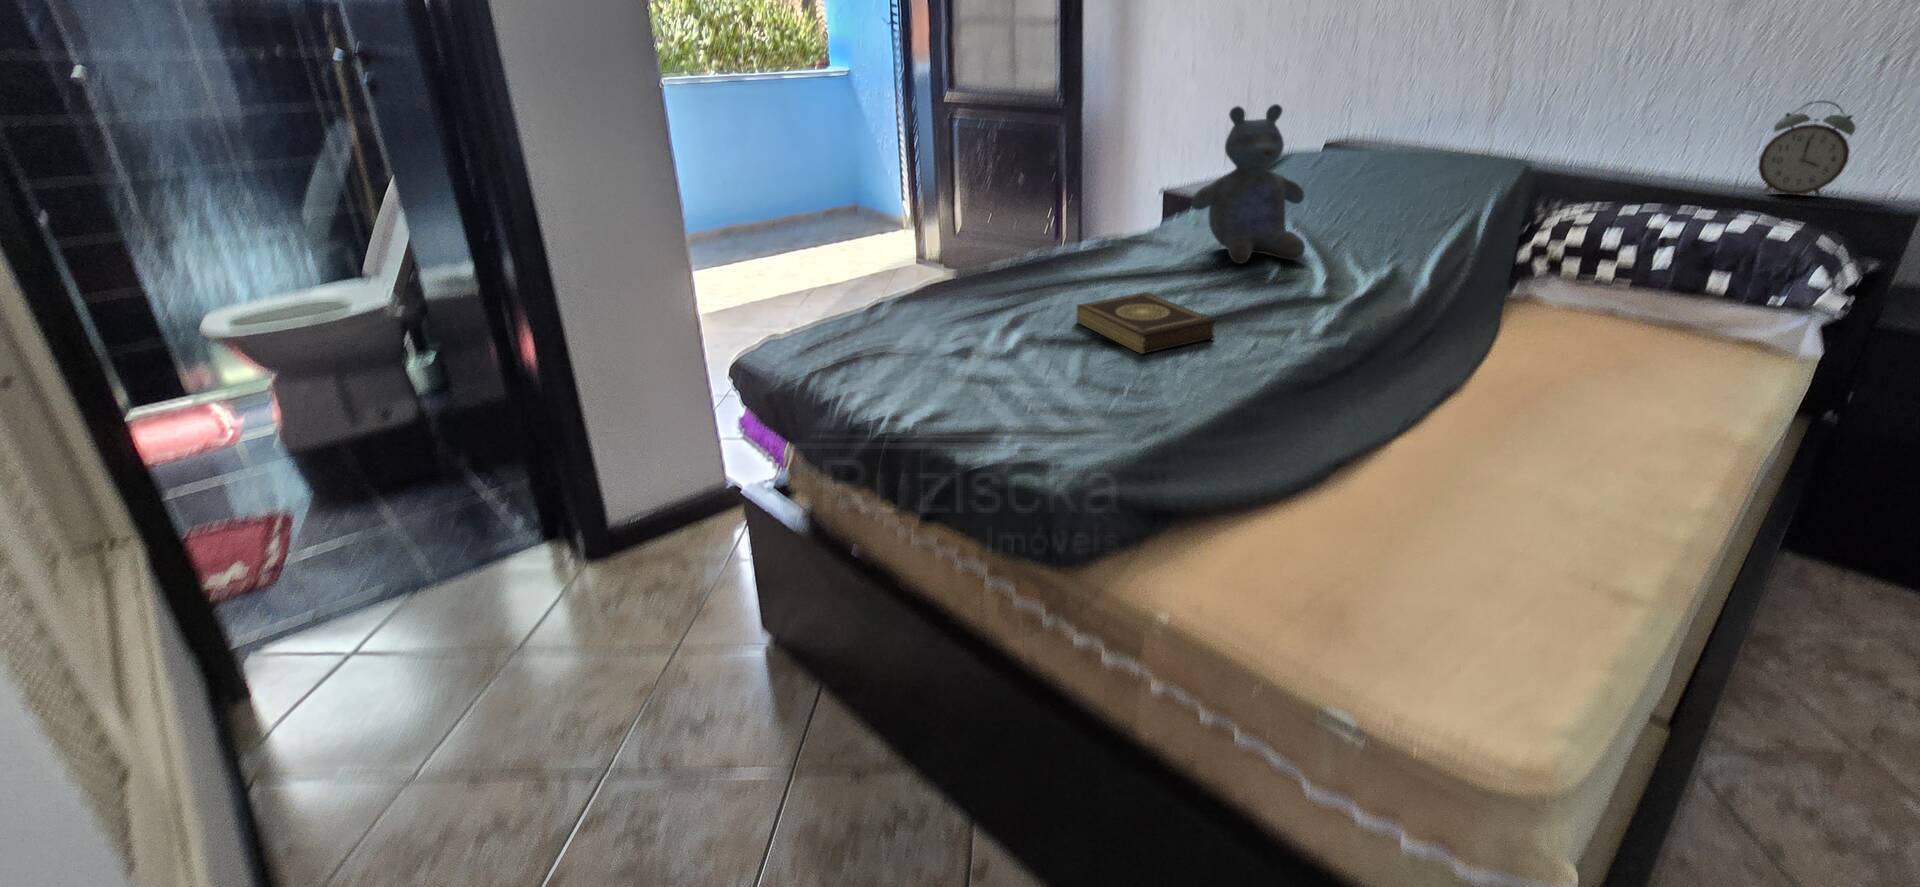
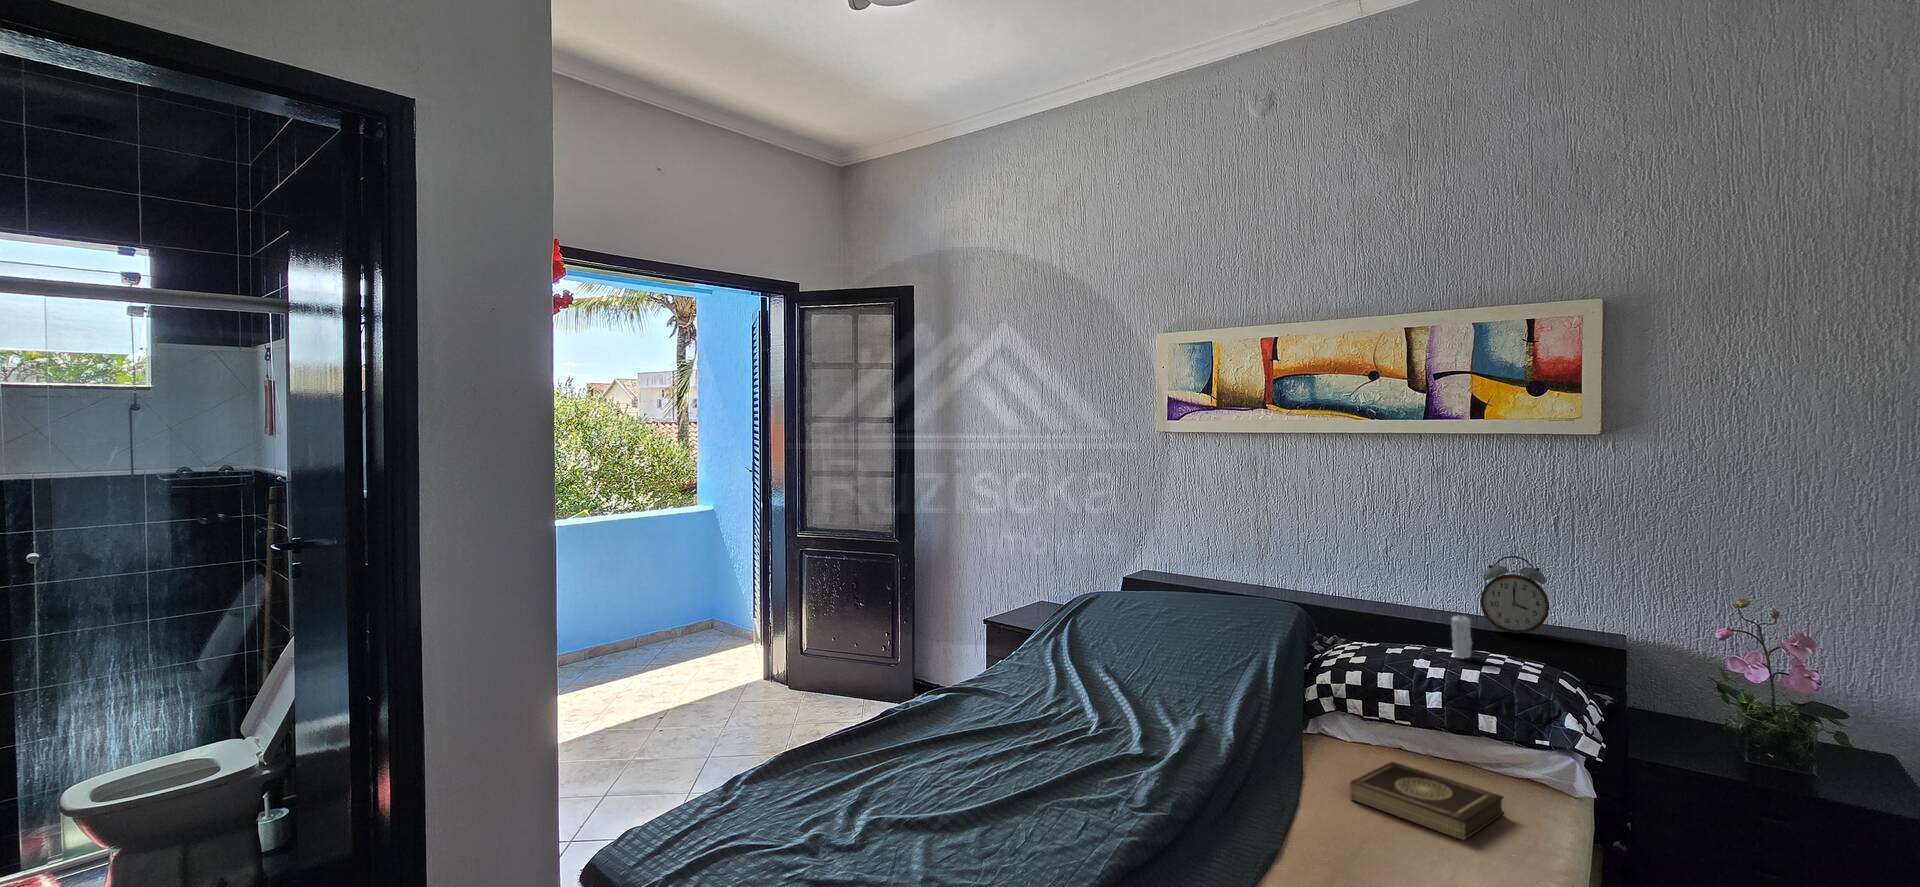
stuffed bear: present [1191,104,1305,263] -> none [1010,563,1119,714]
candle: none [1704,158,1739,216] -> present [1452,615,1472,658]
book: present [1077,292,1216,354] -> present [1350,762,1504,840]

